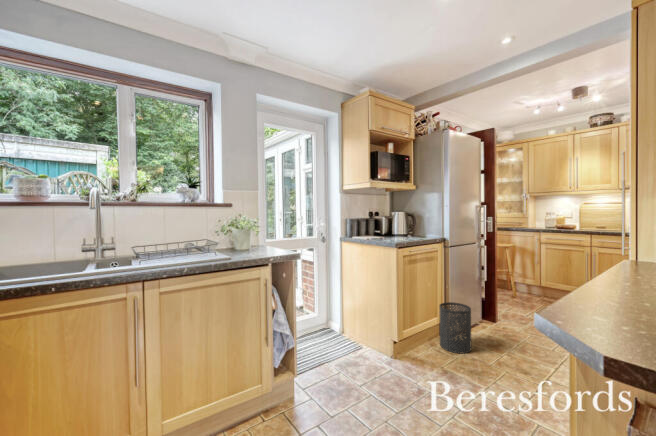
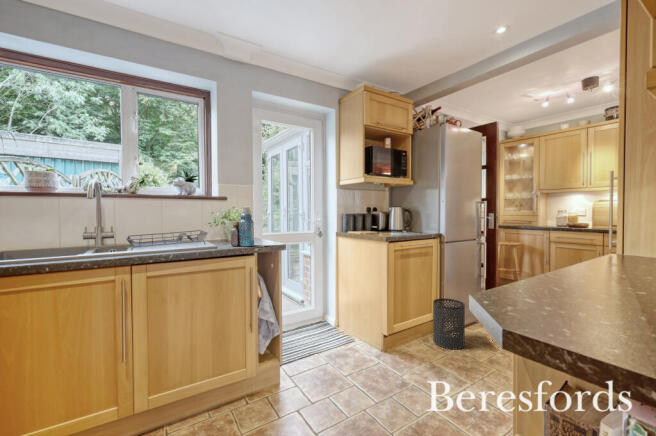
bottle: none [244,215,269,257] -> present [231,207,254,246]

